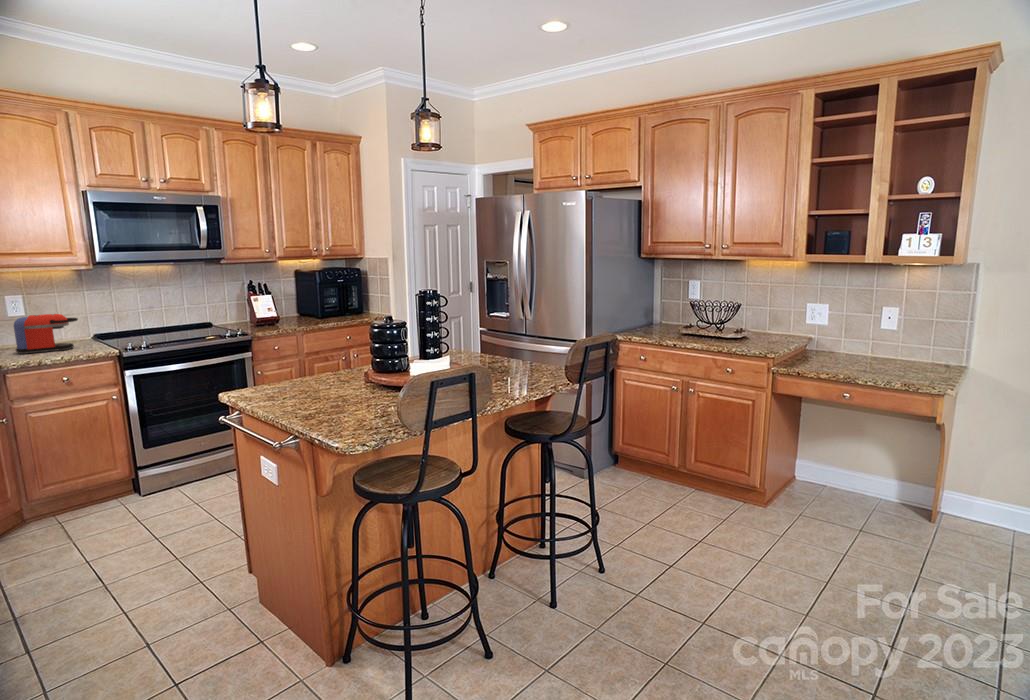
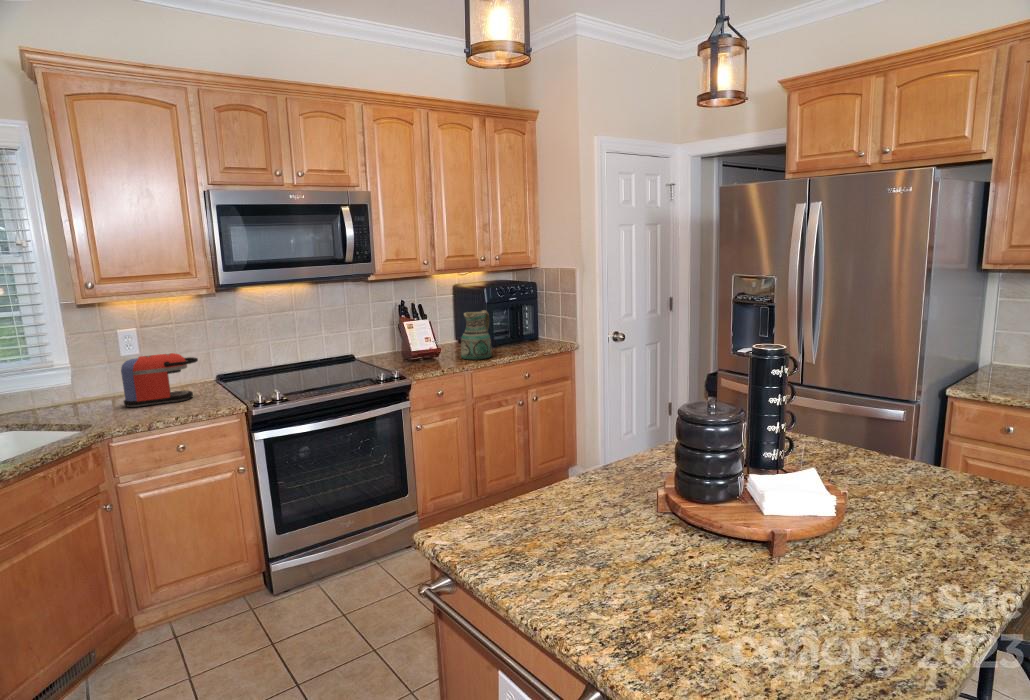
ceramic pitcher: none [297,288,321,325] -> present [461,310,492,360]

